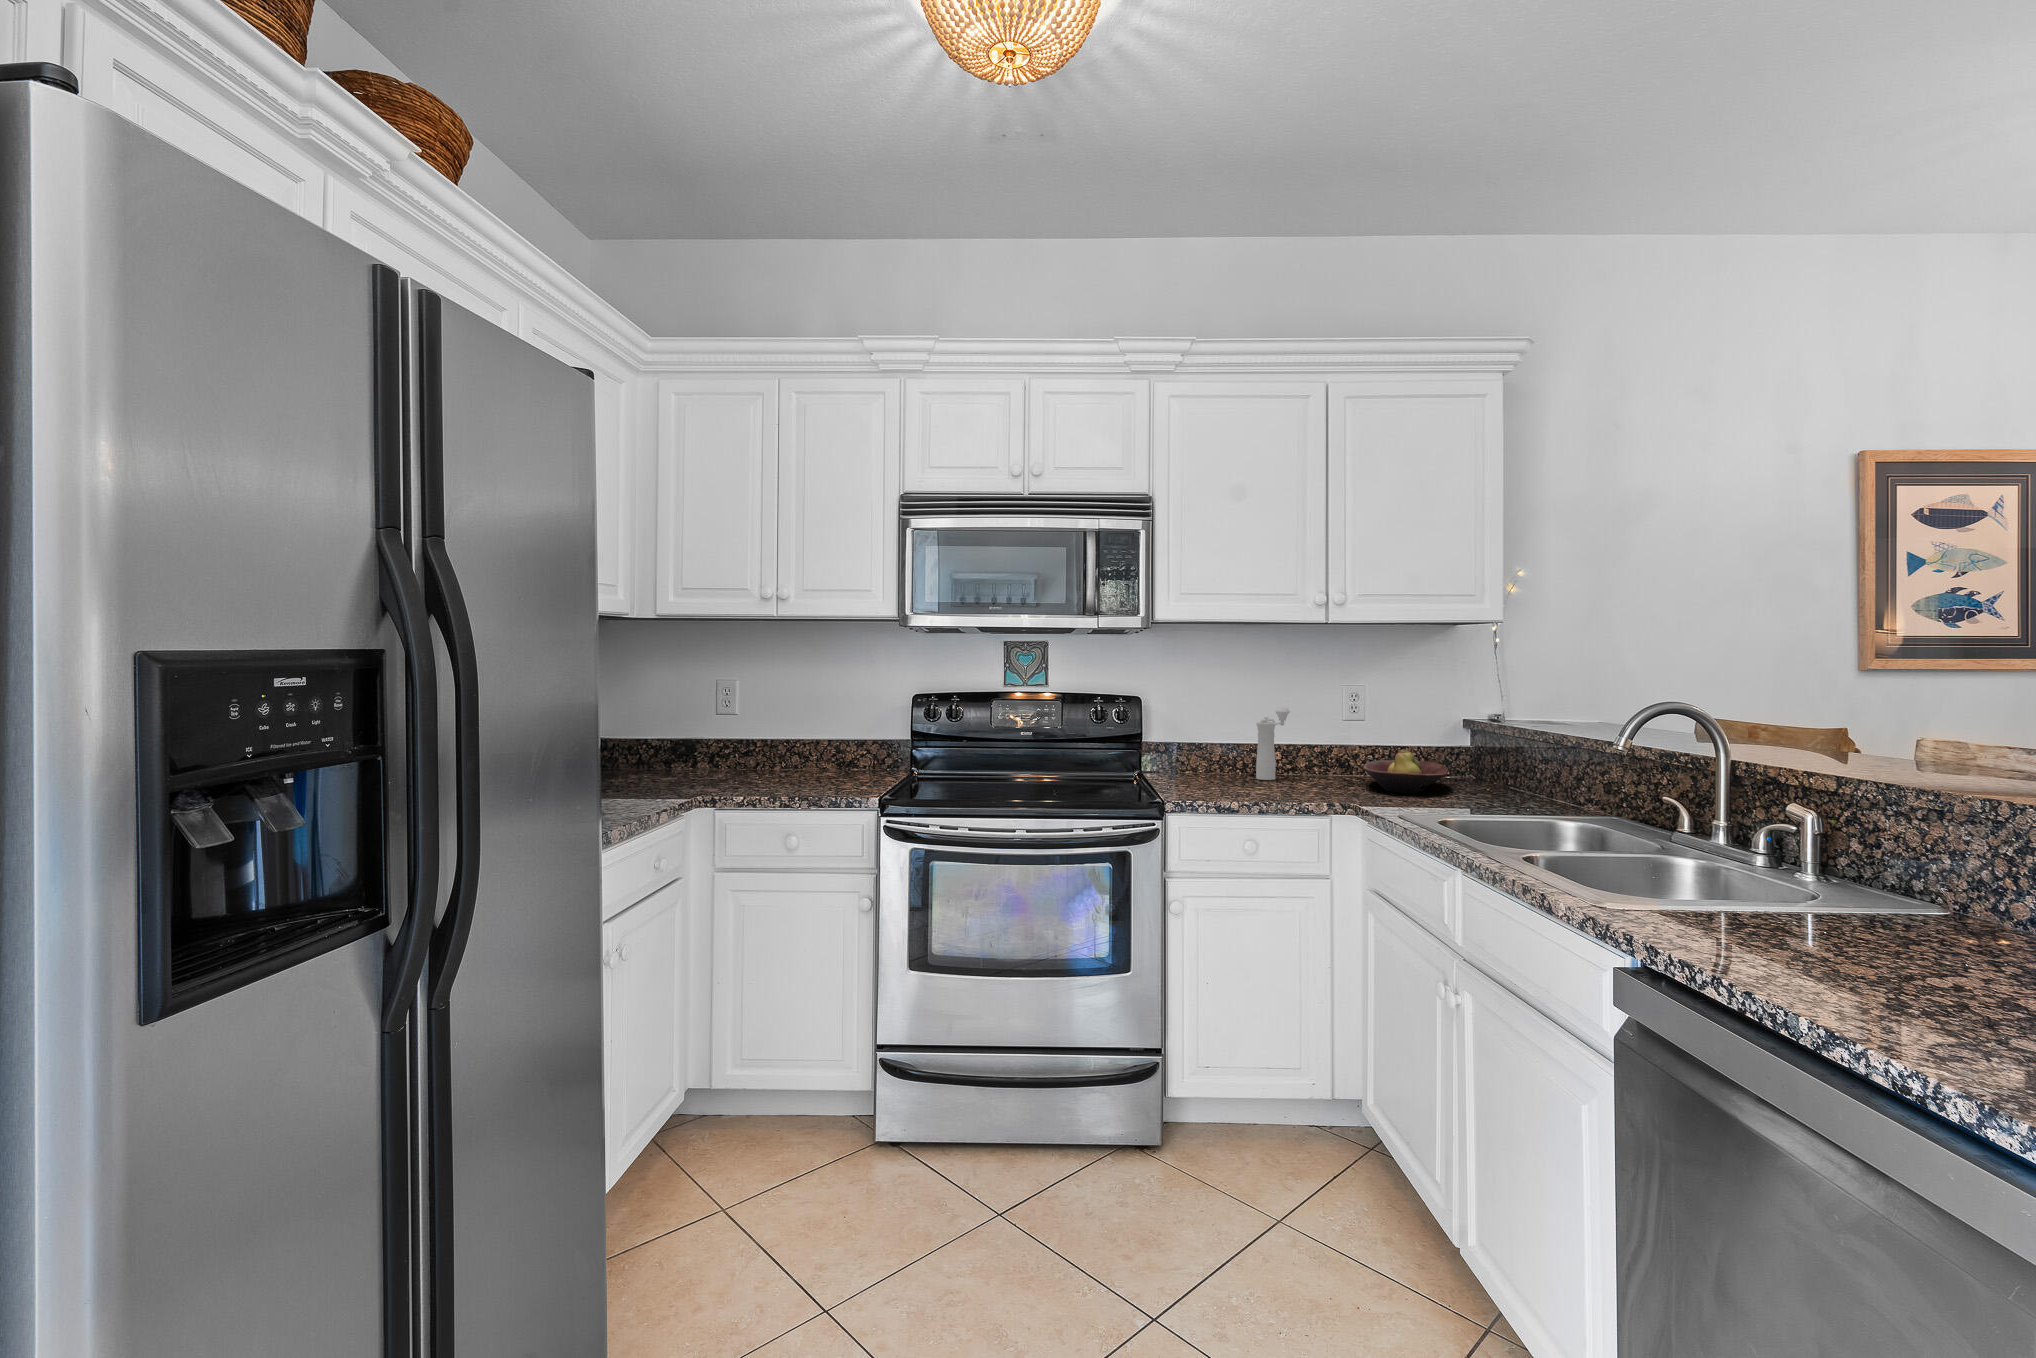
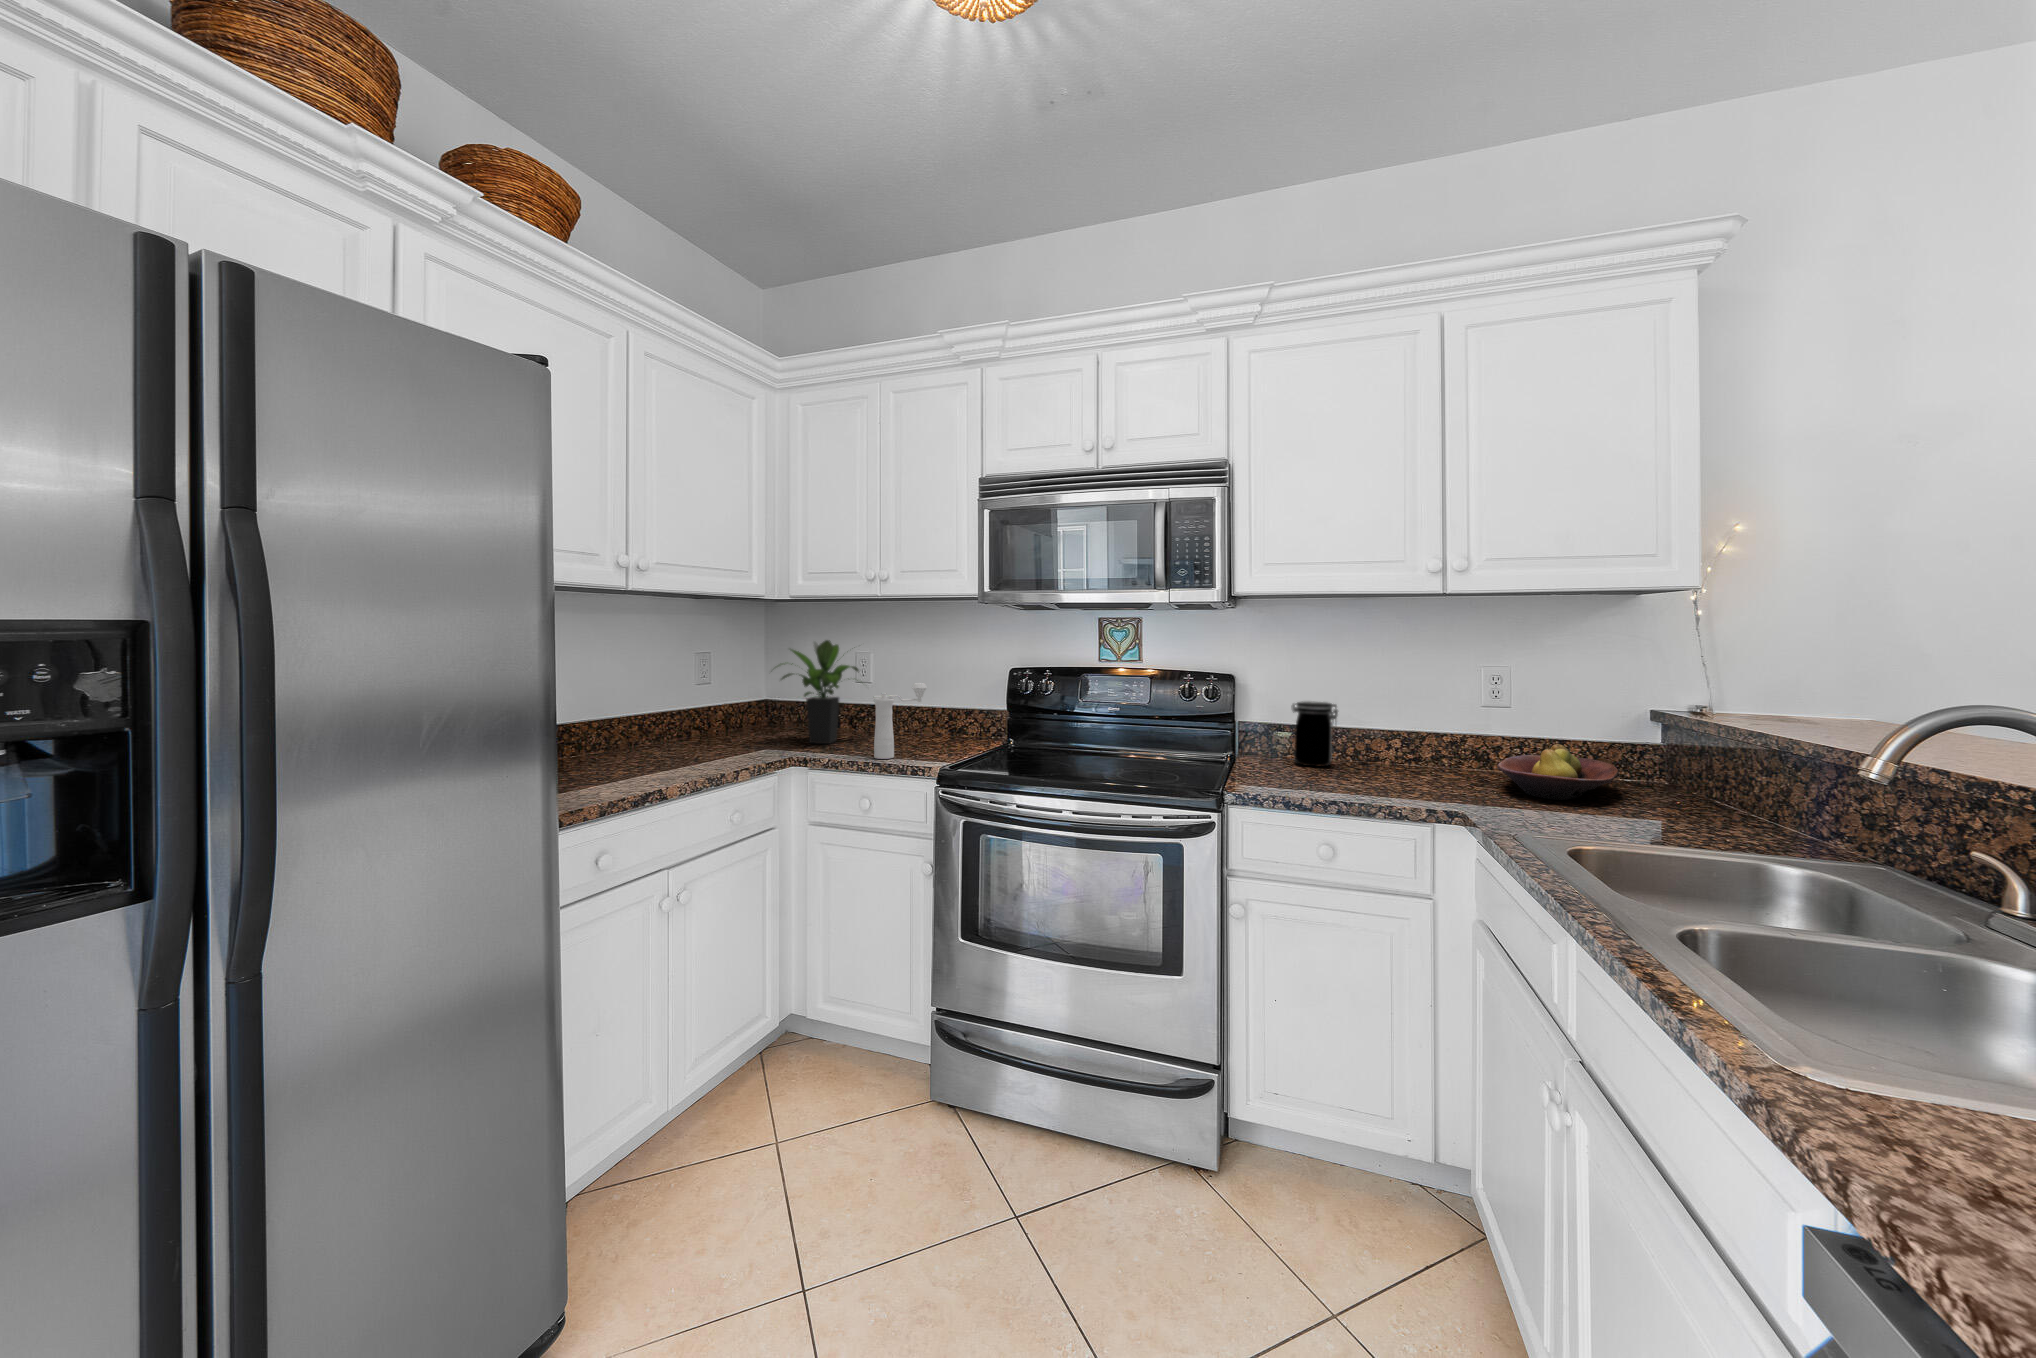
potted plant: none [643,665,752,782] -> present [777,640,859,744]
pepper mill: present [1256,707,1290,780] -> present [873,683,927,759]
jar: none [1188,720,1231,779] -> present [1292,701,1338,767]

